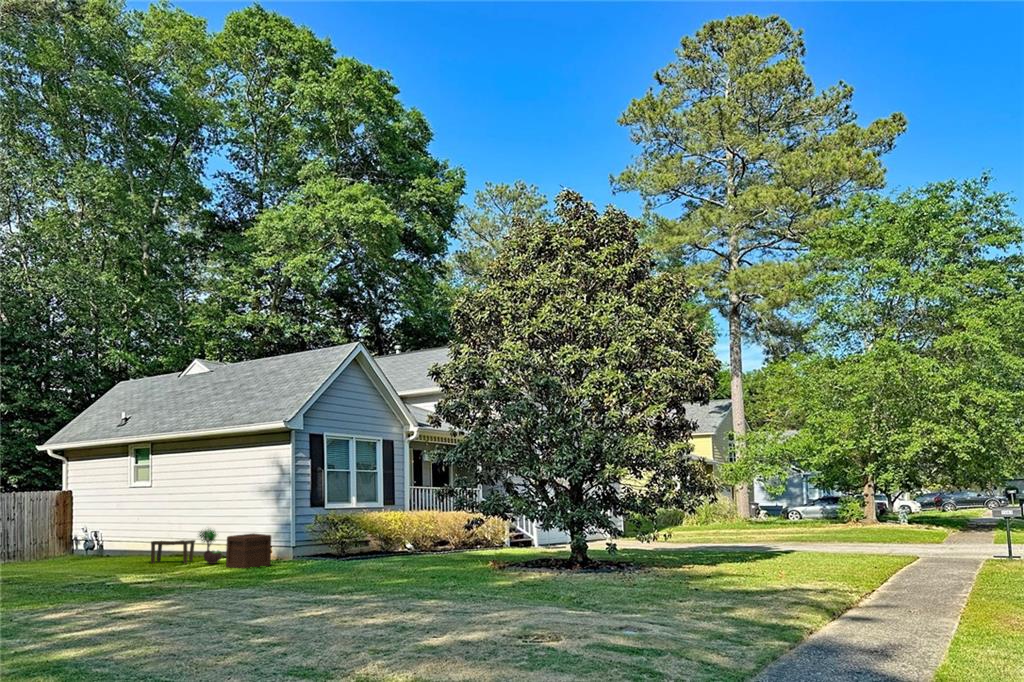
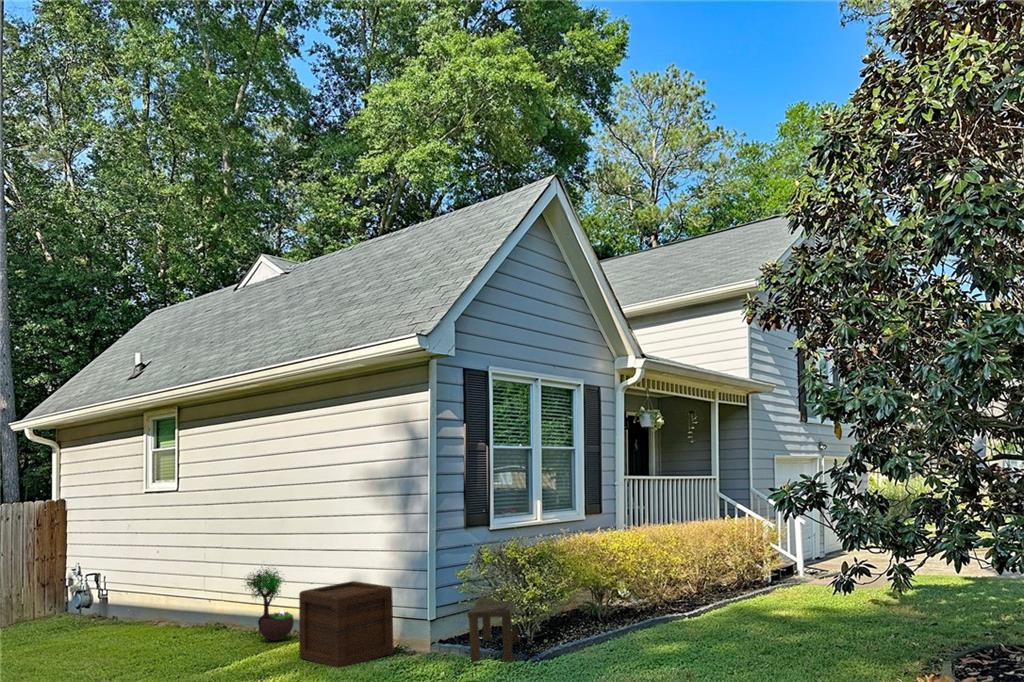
bench: present [151,540,195,564] -> present [468,597,520,663]

